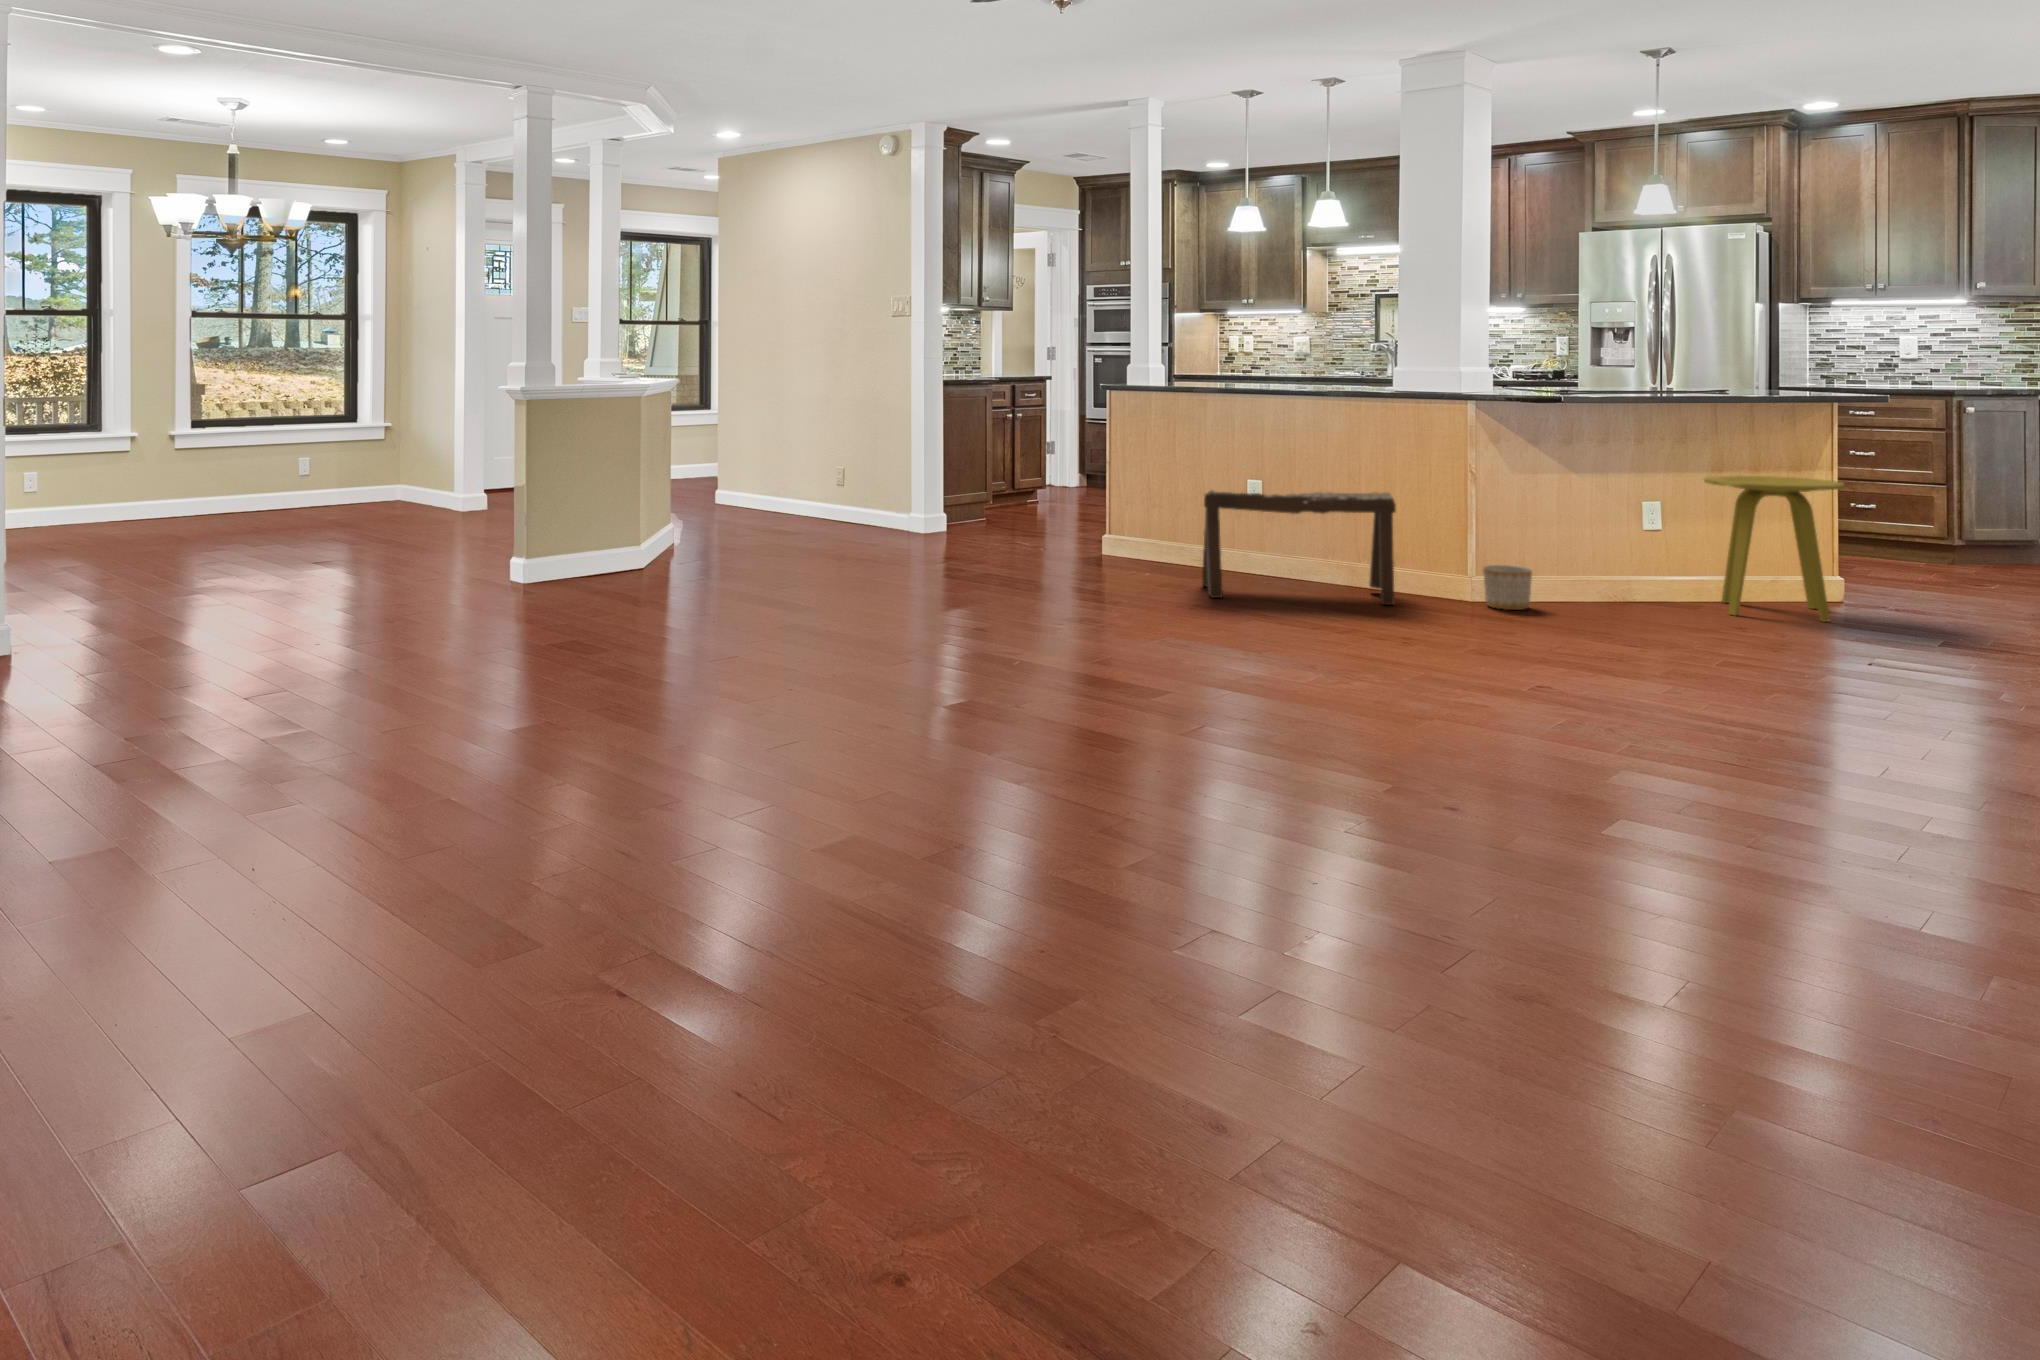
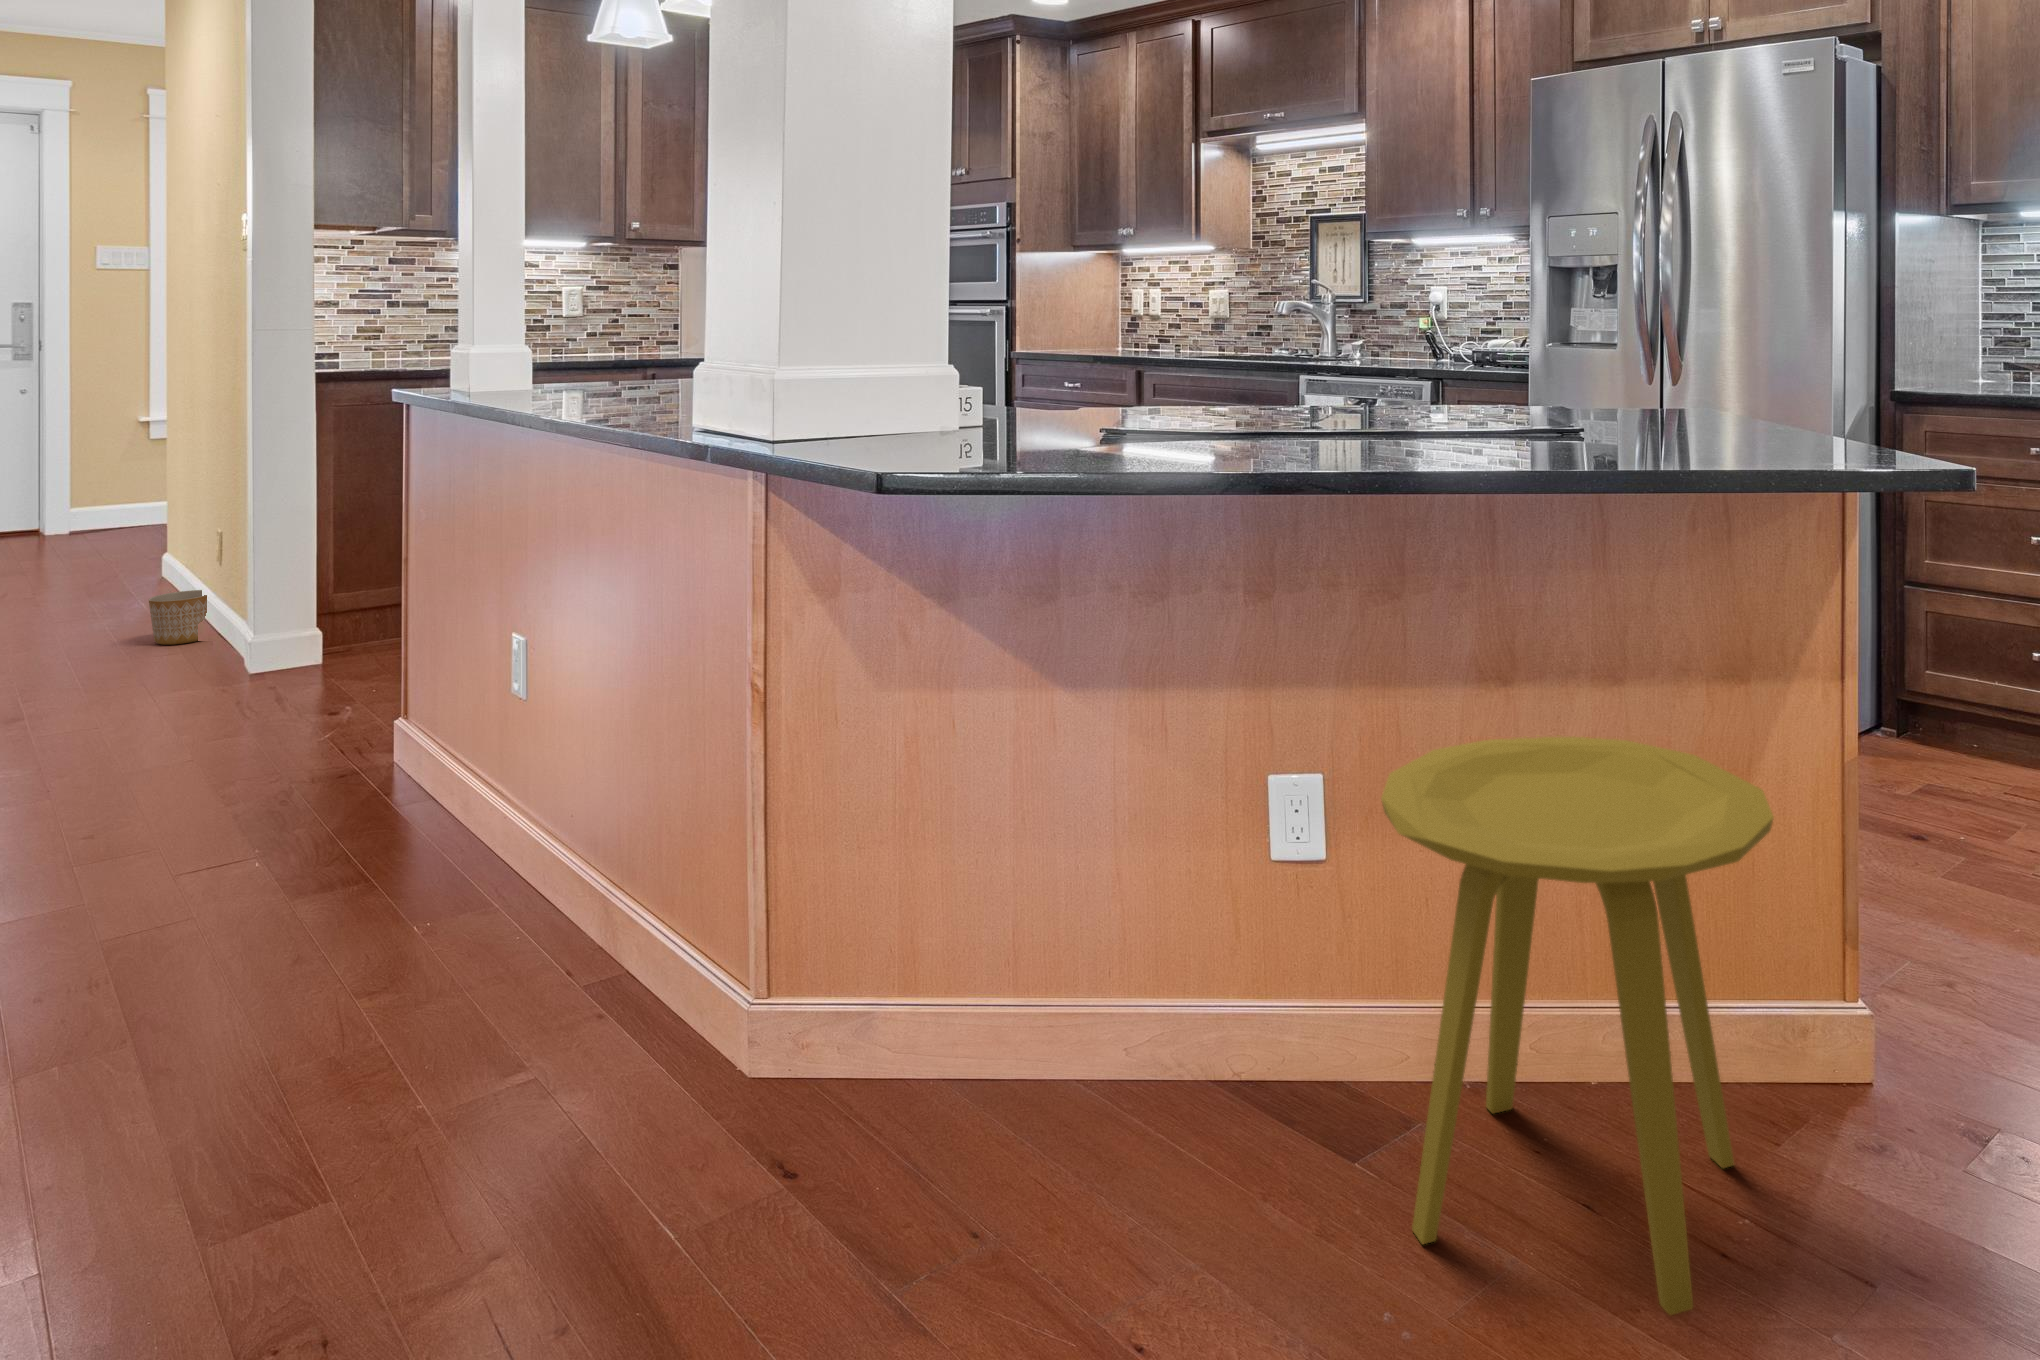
bench: present [1202,490,1396,605] -> none [38,750,637,1160]
planter: present [1483,565,1532,610] -> present [149,590,207,645]

